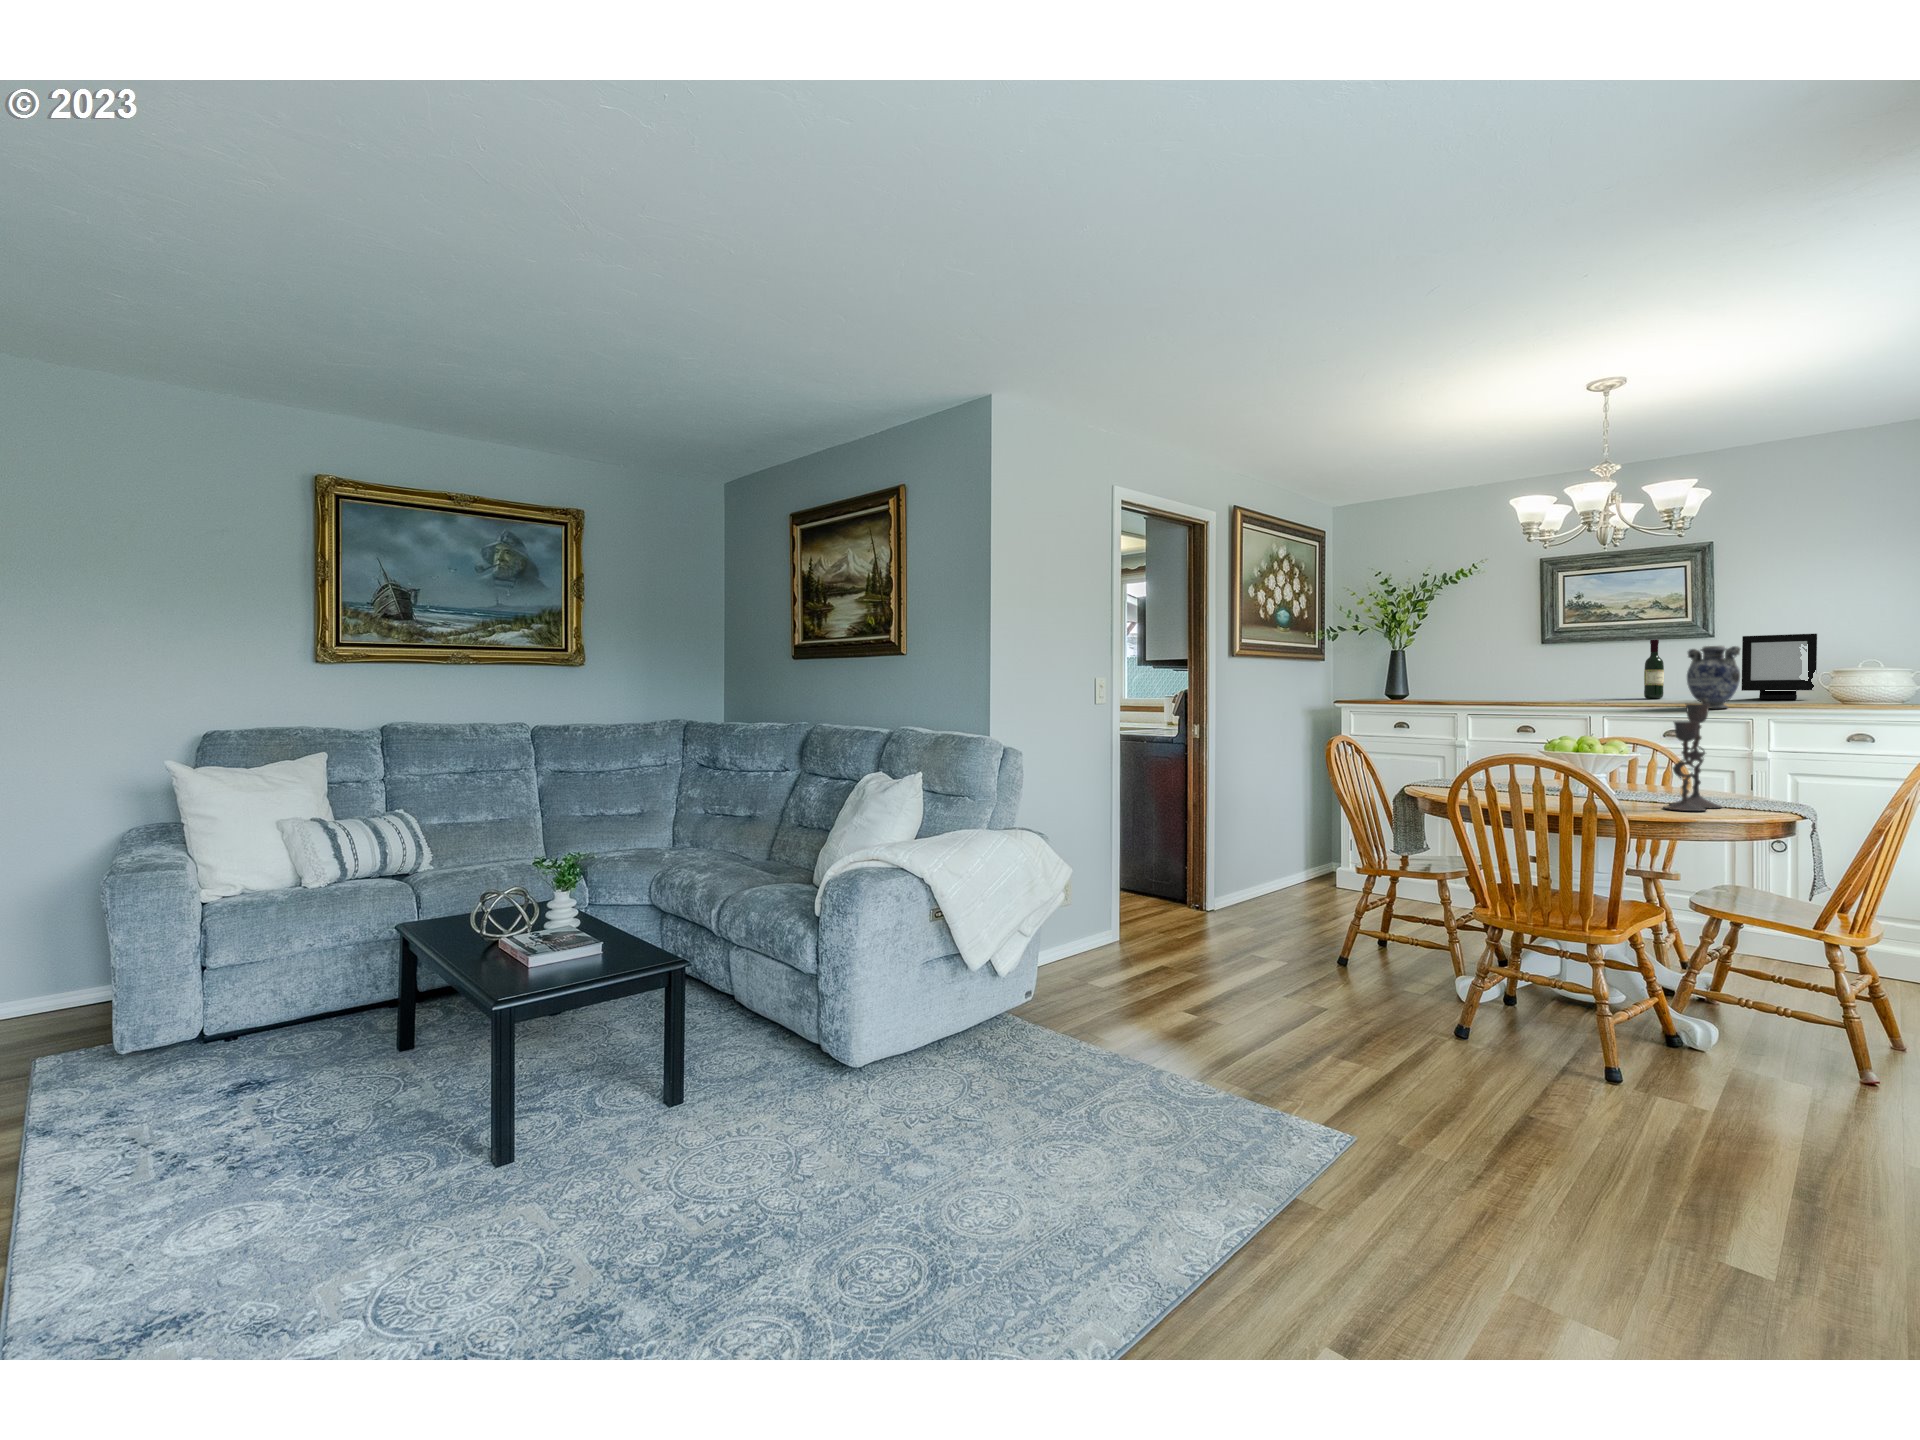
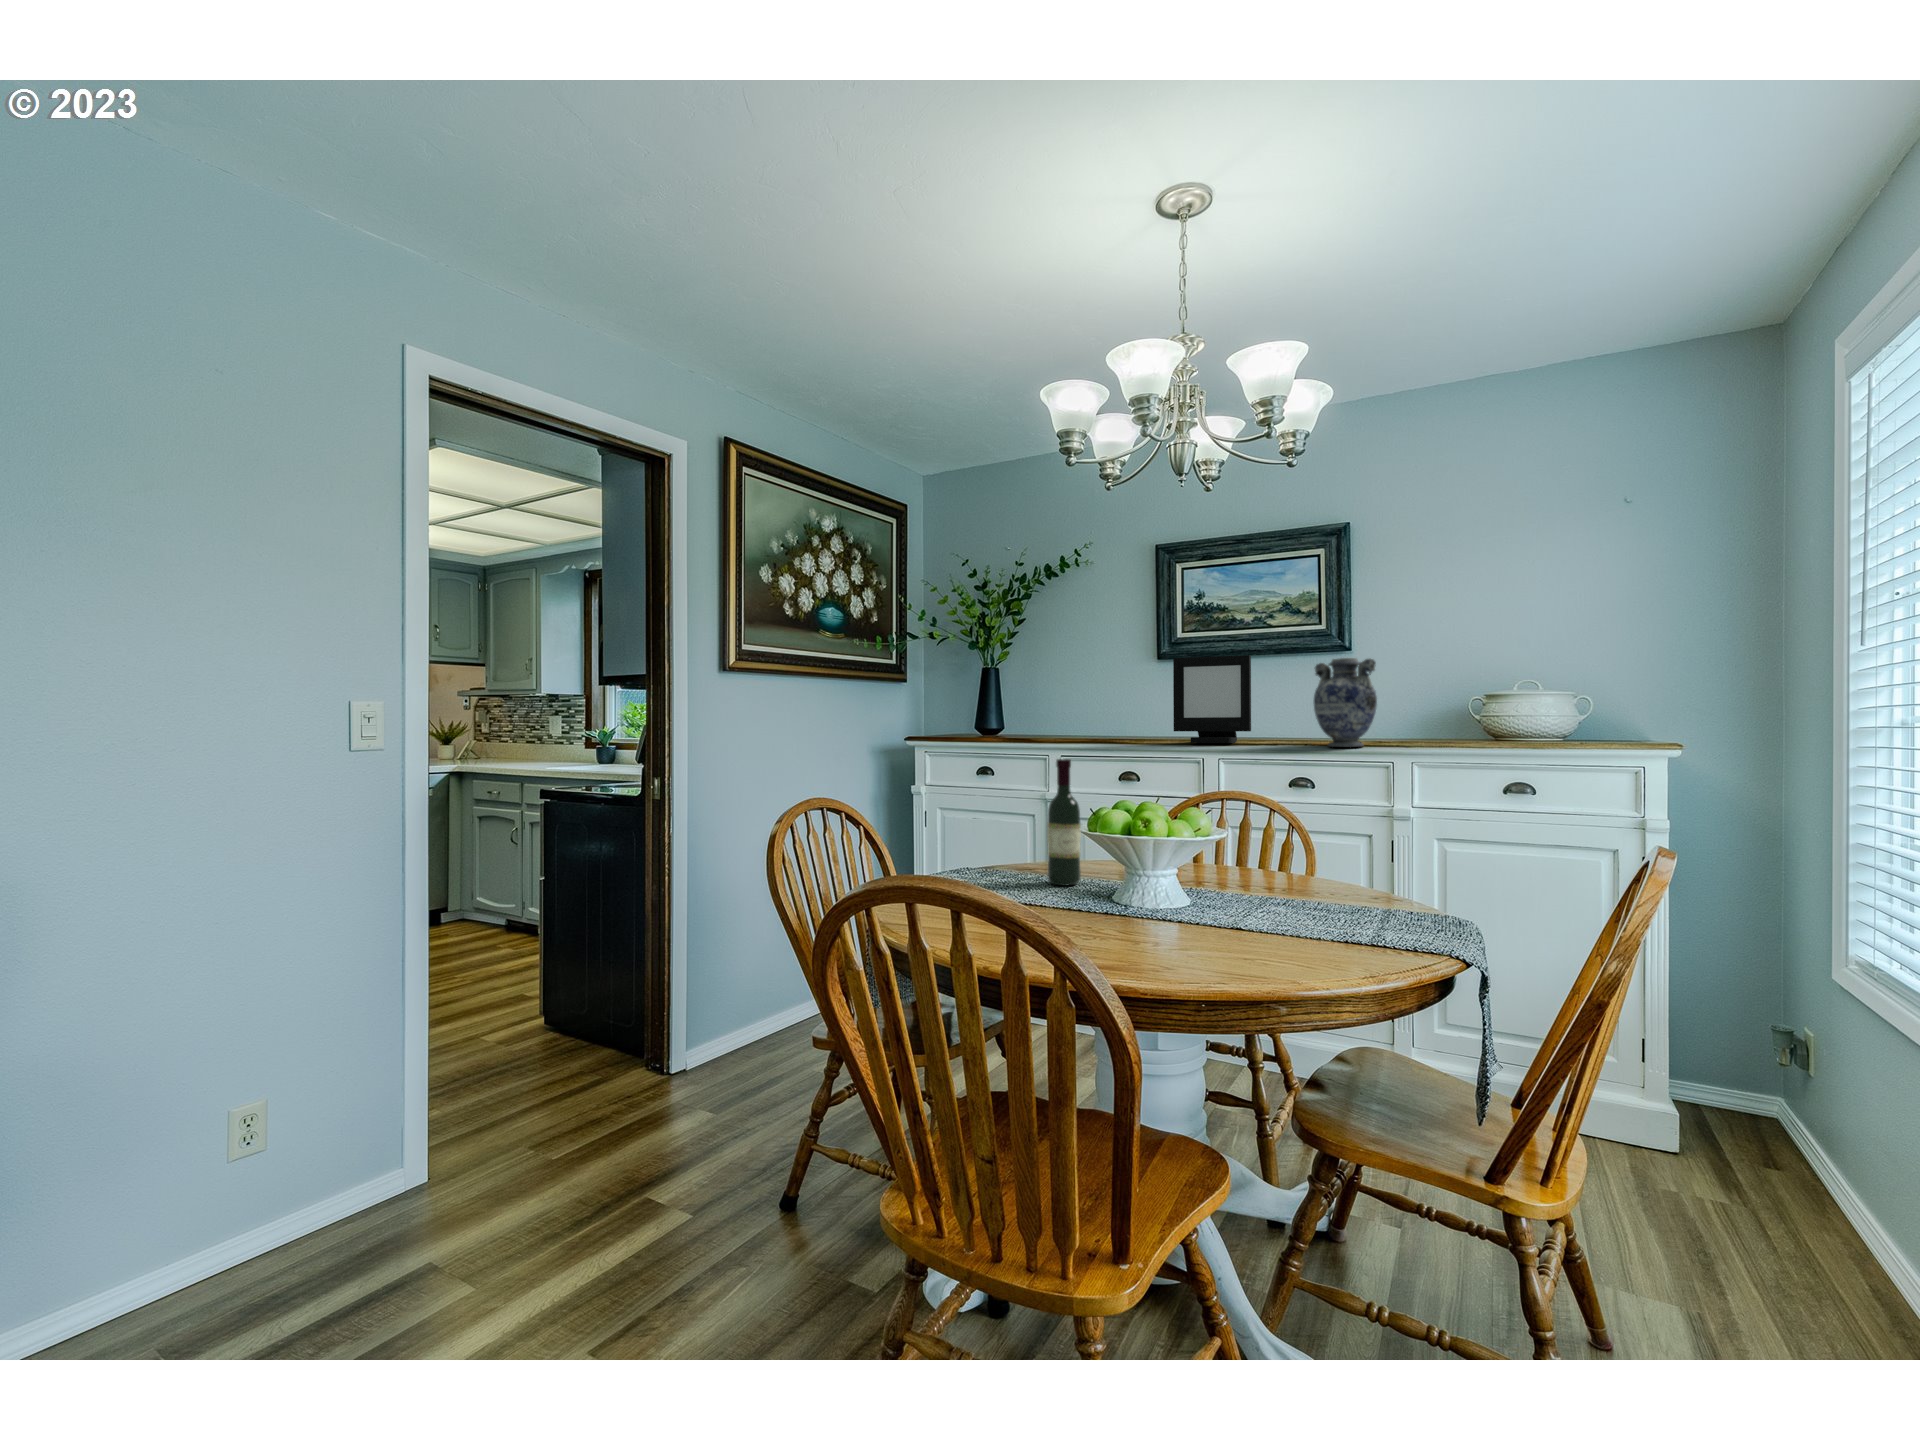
picture frame: present [1742,634,1817,699] -> present [1173,655,1251,743]
wine bottle: present [1644,640,1664,699] -> present [1047,759,1081,886]
candlestick: present [1664,704,1722,811] -> none [1231,743,1330,950]

